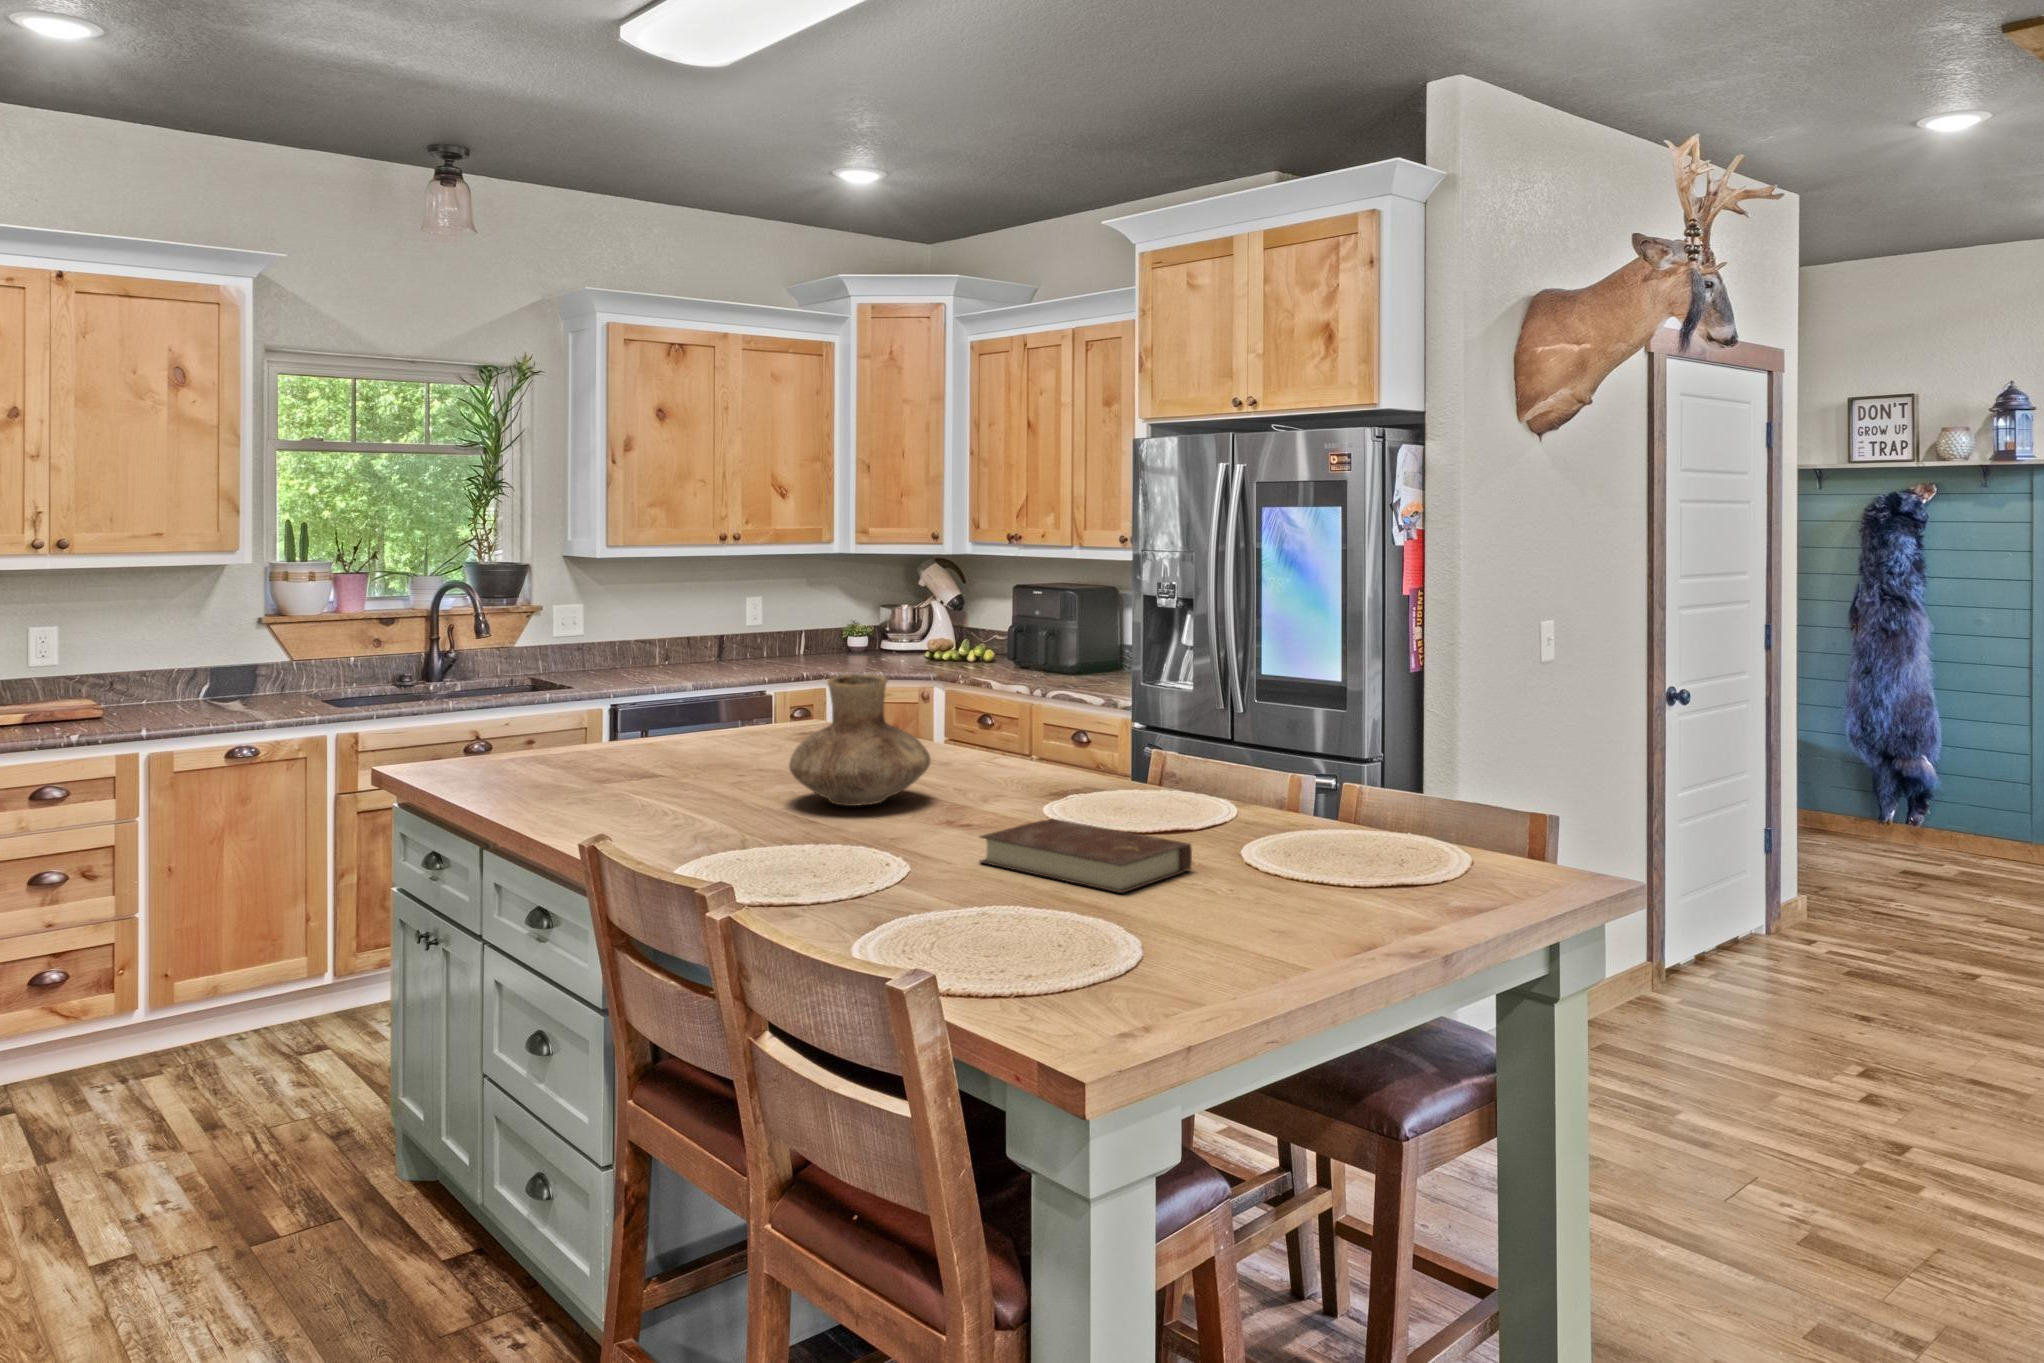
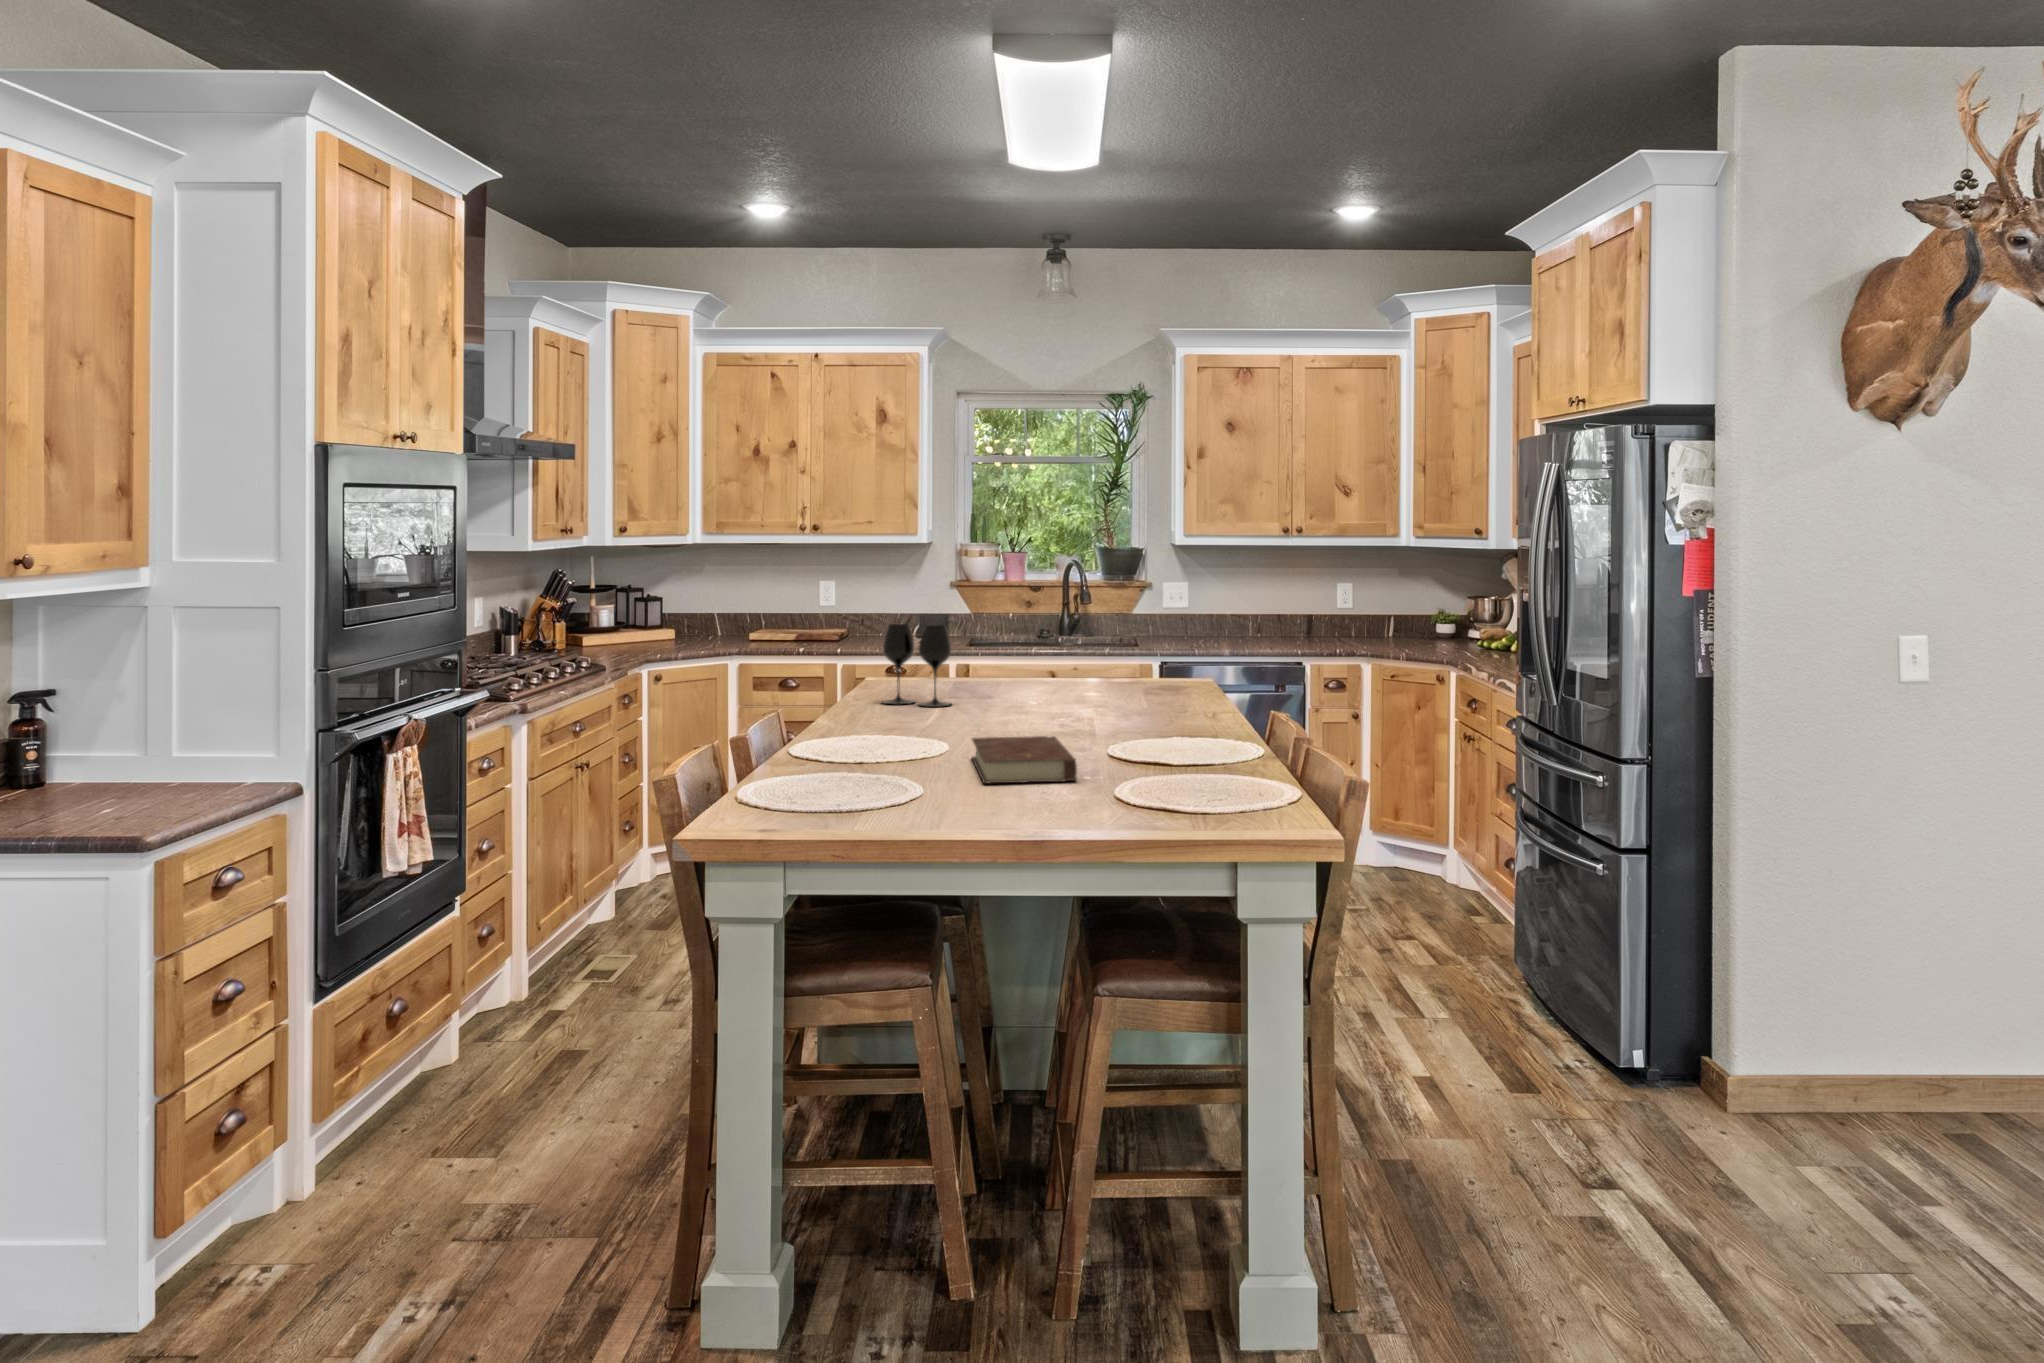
vase: present [789,674,930,806] -> none [980,623,1088,723]
wine glass: none [569,687,680,805] -> present [883,624,951,707]

